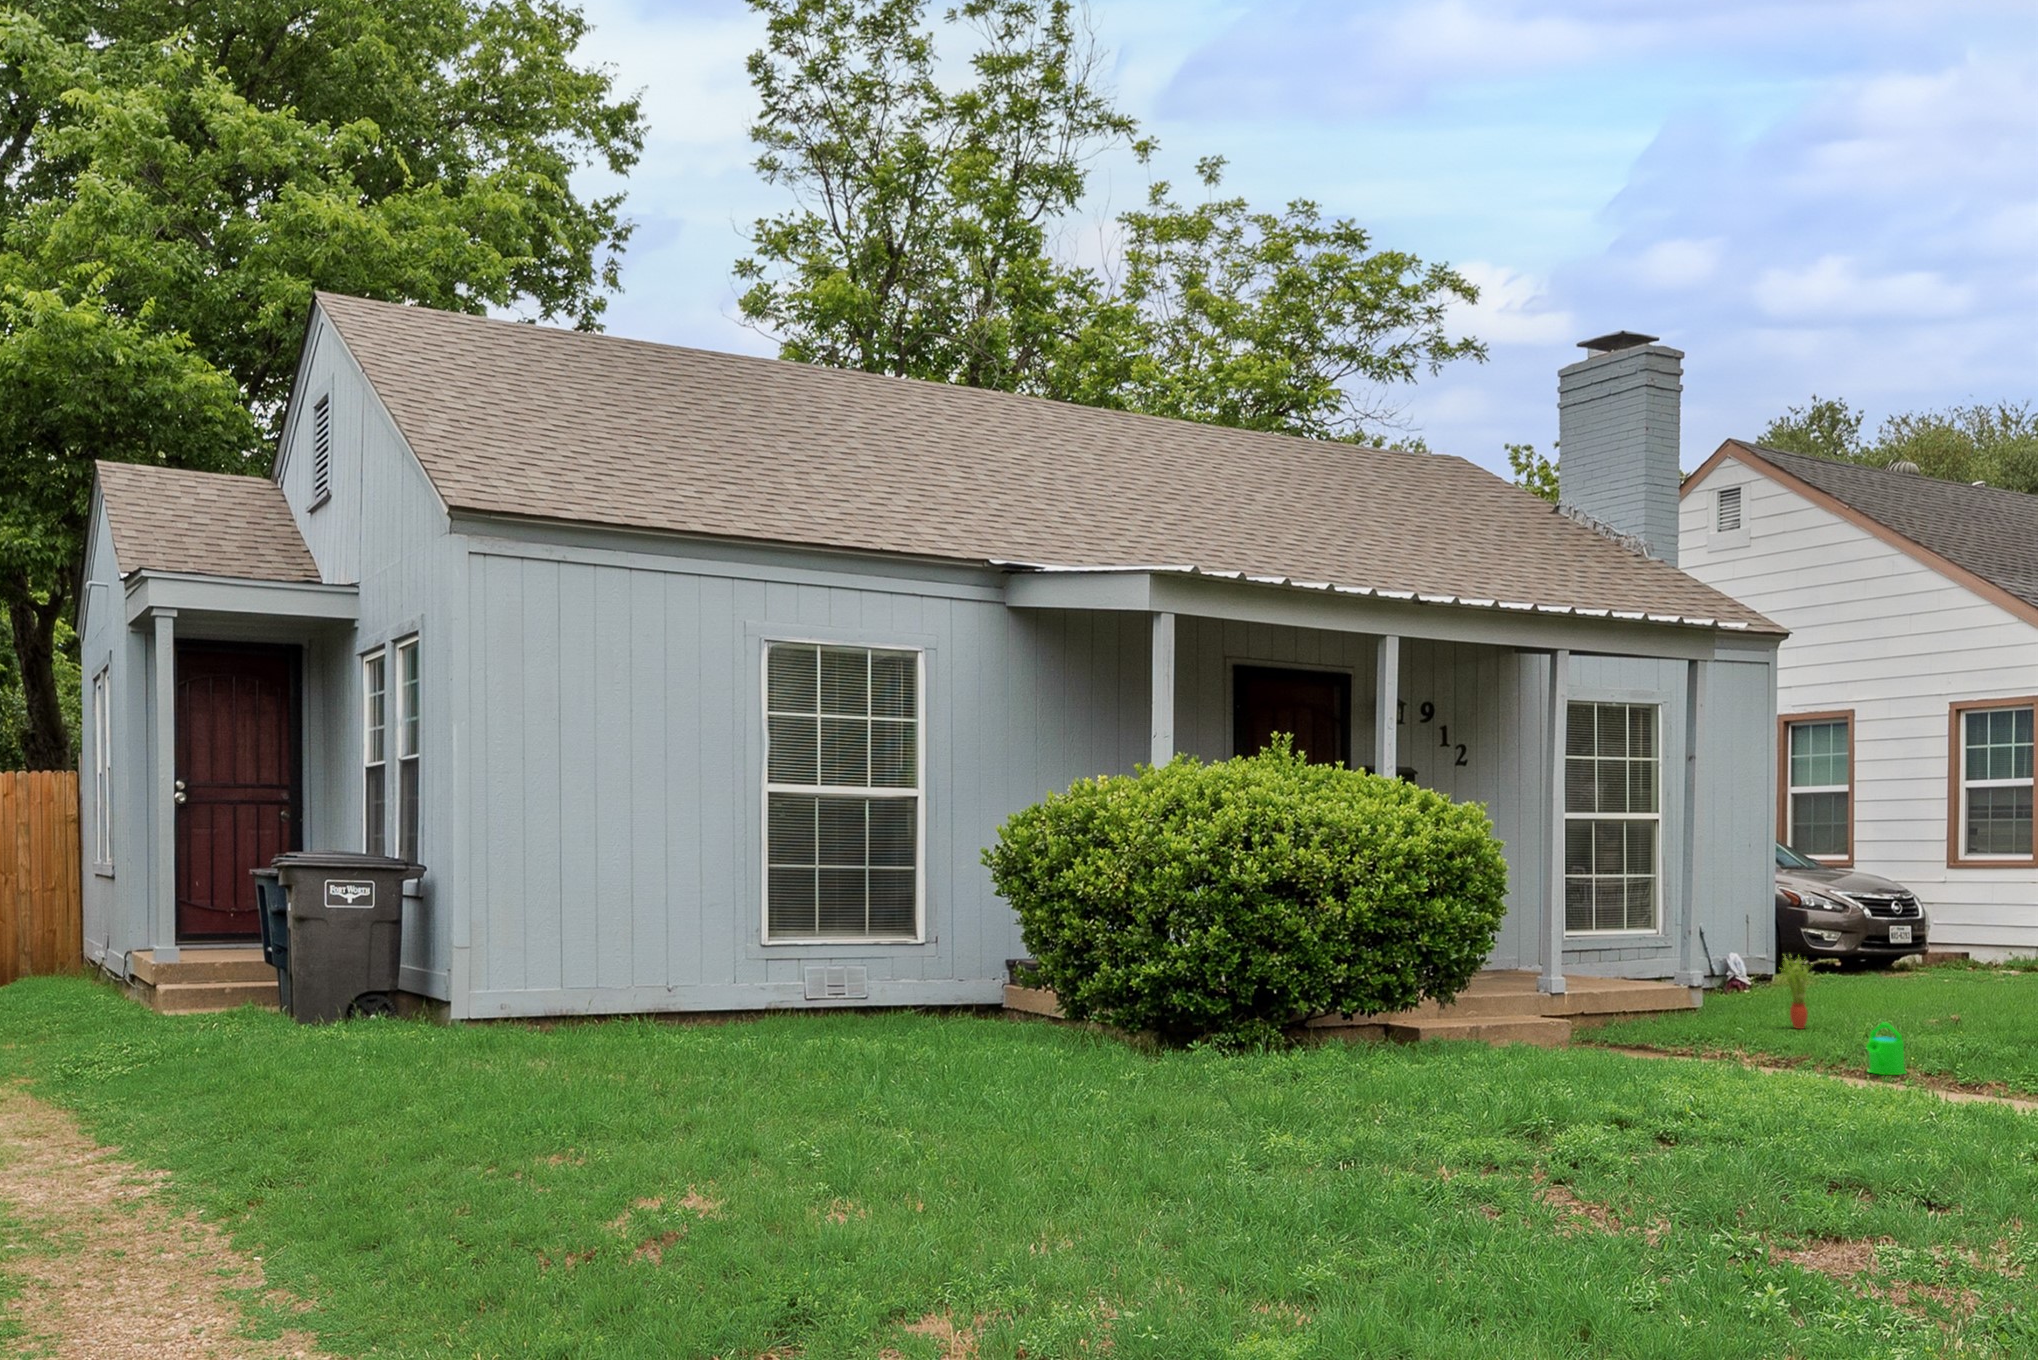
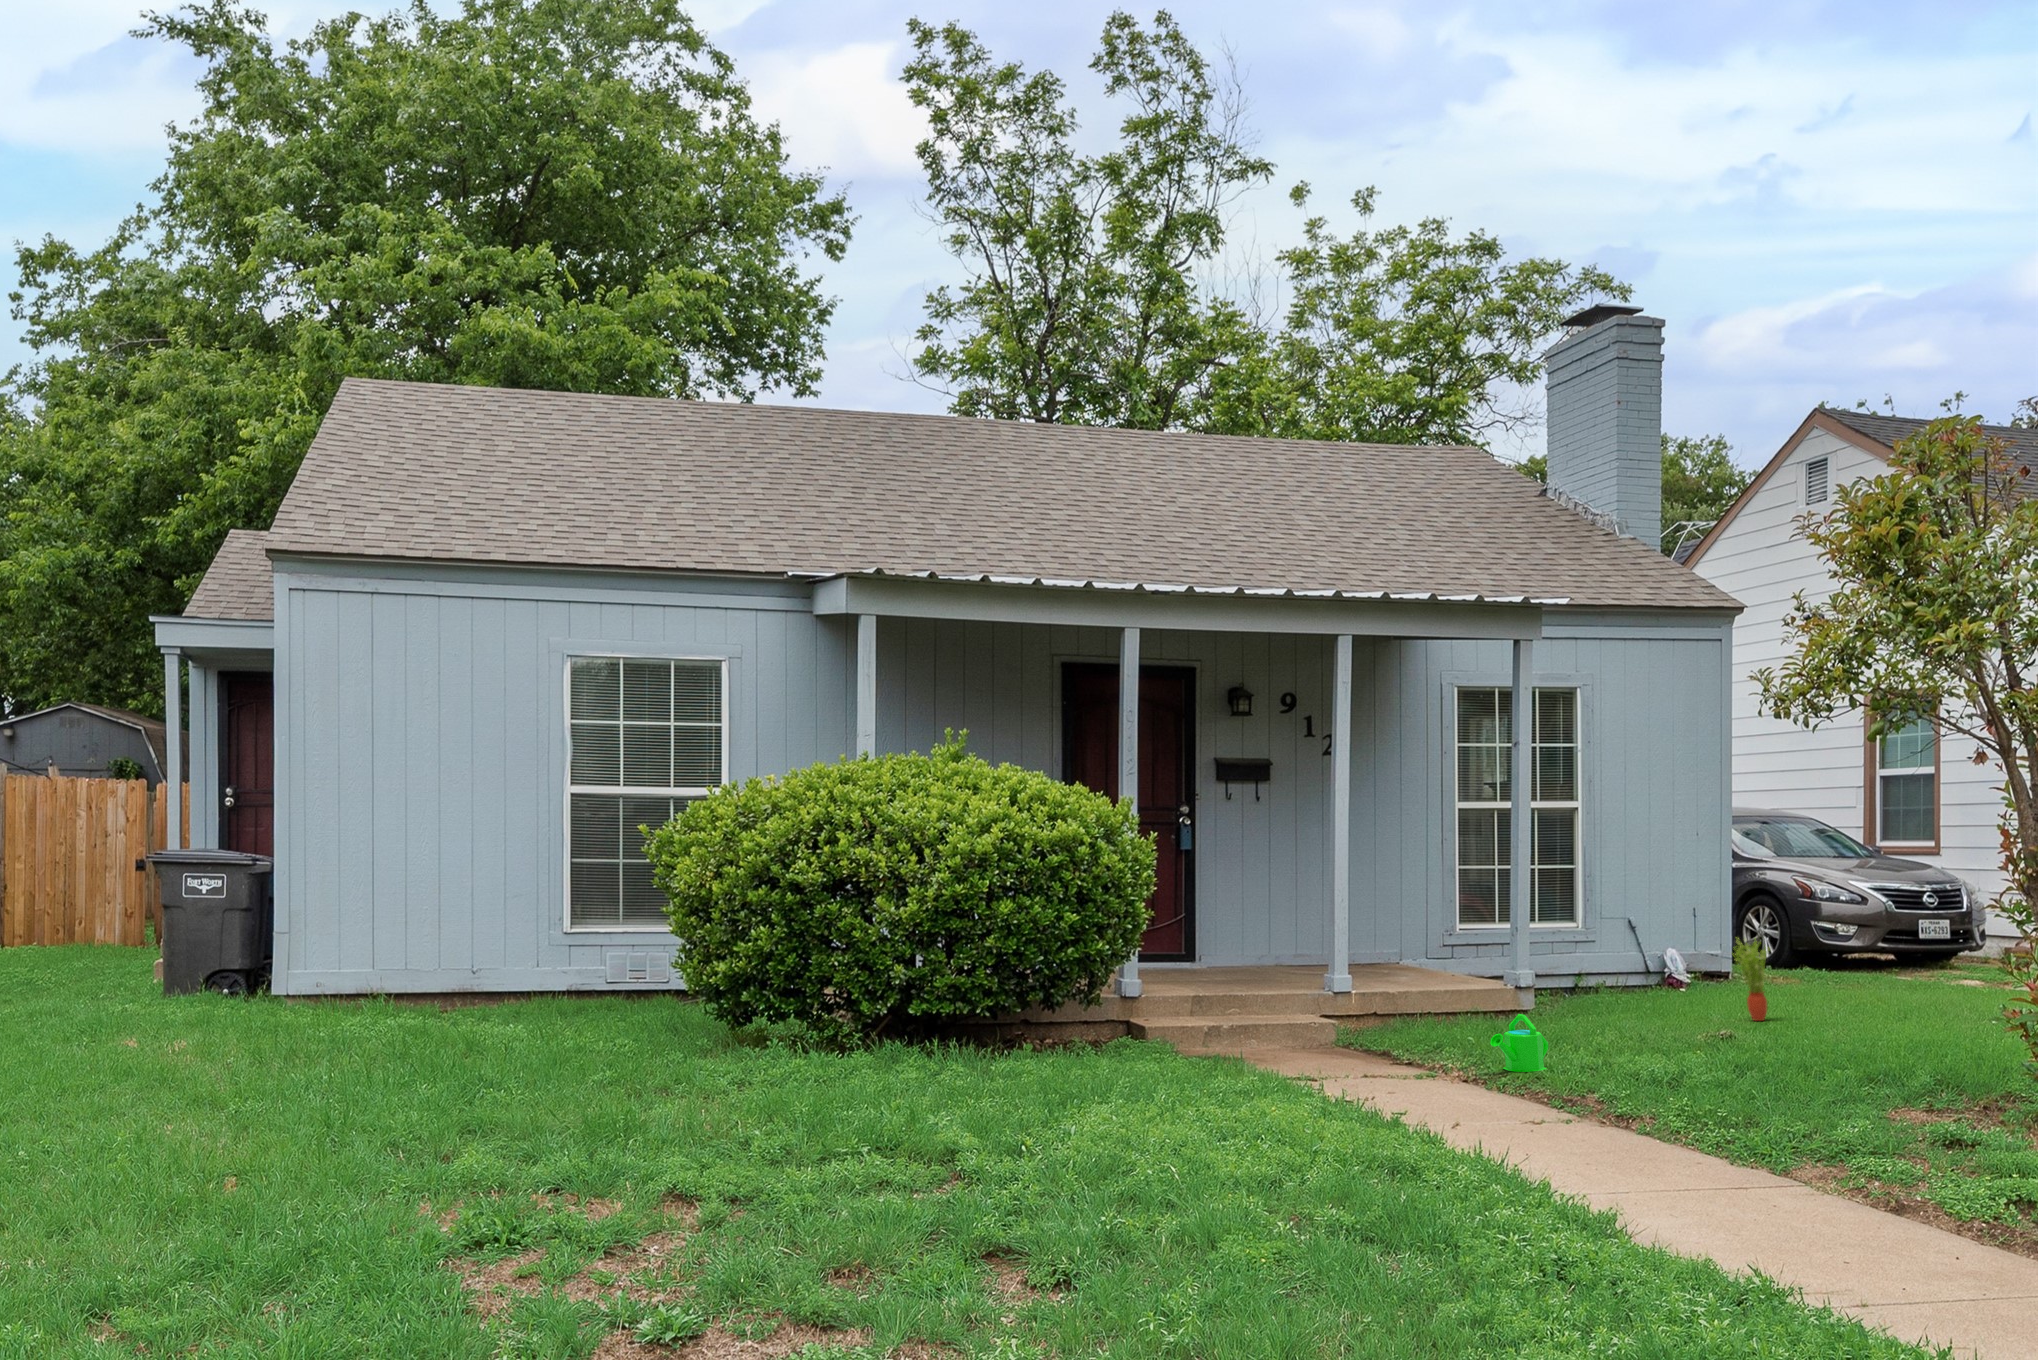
potted plant: present [1781,955,1813,1029] -> present [1733,938,1767,1021]

